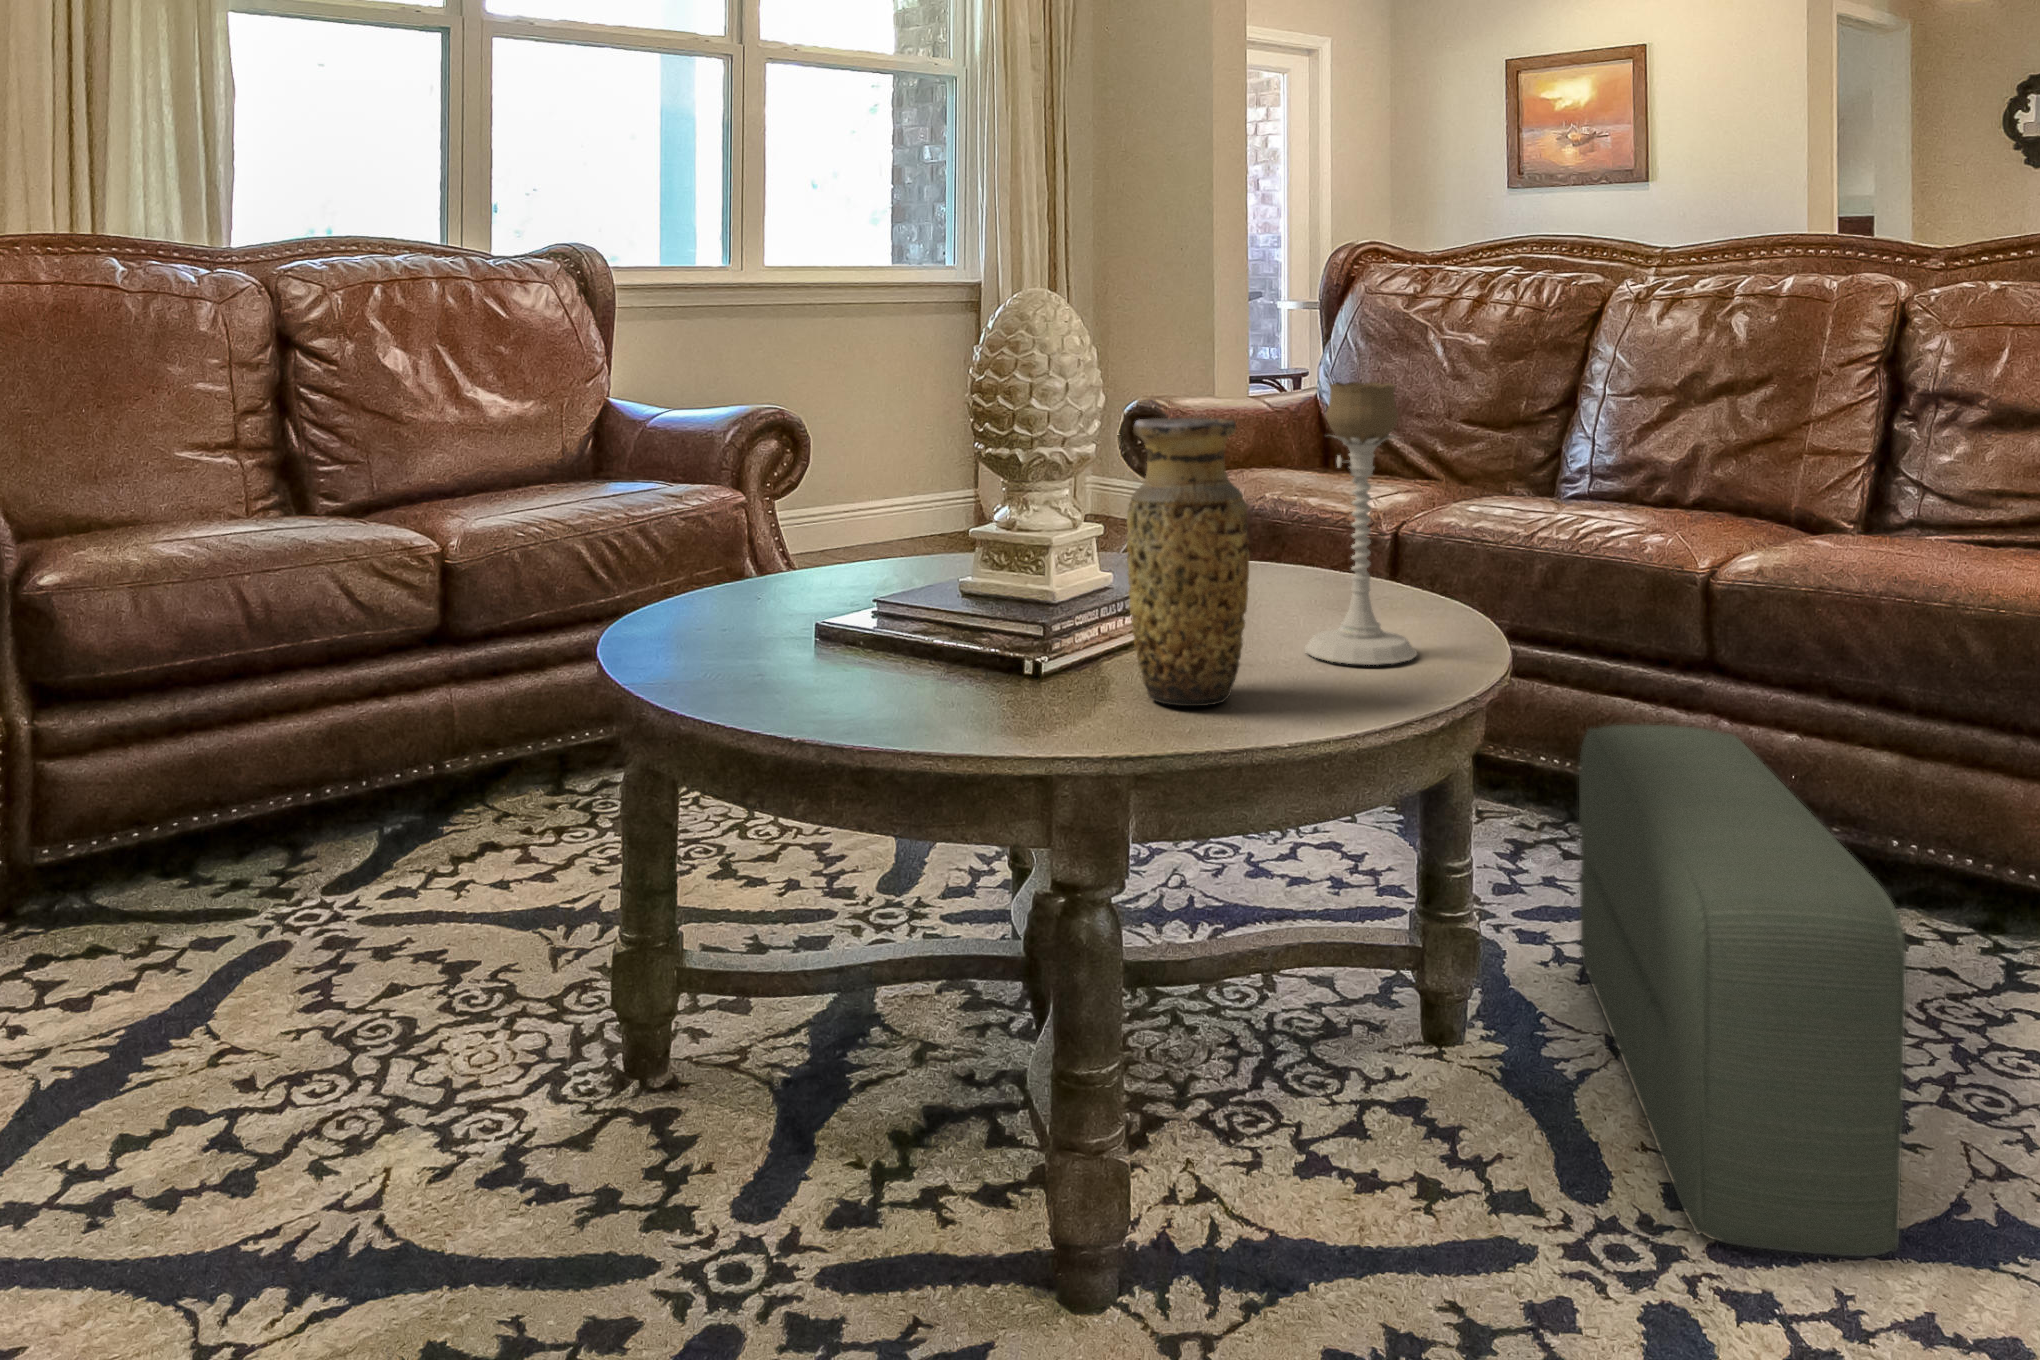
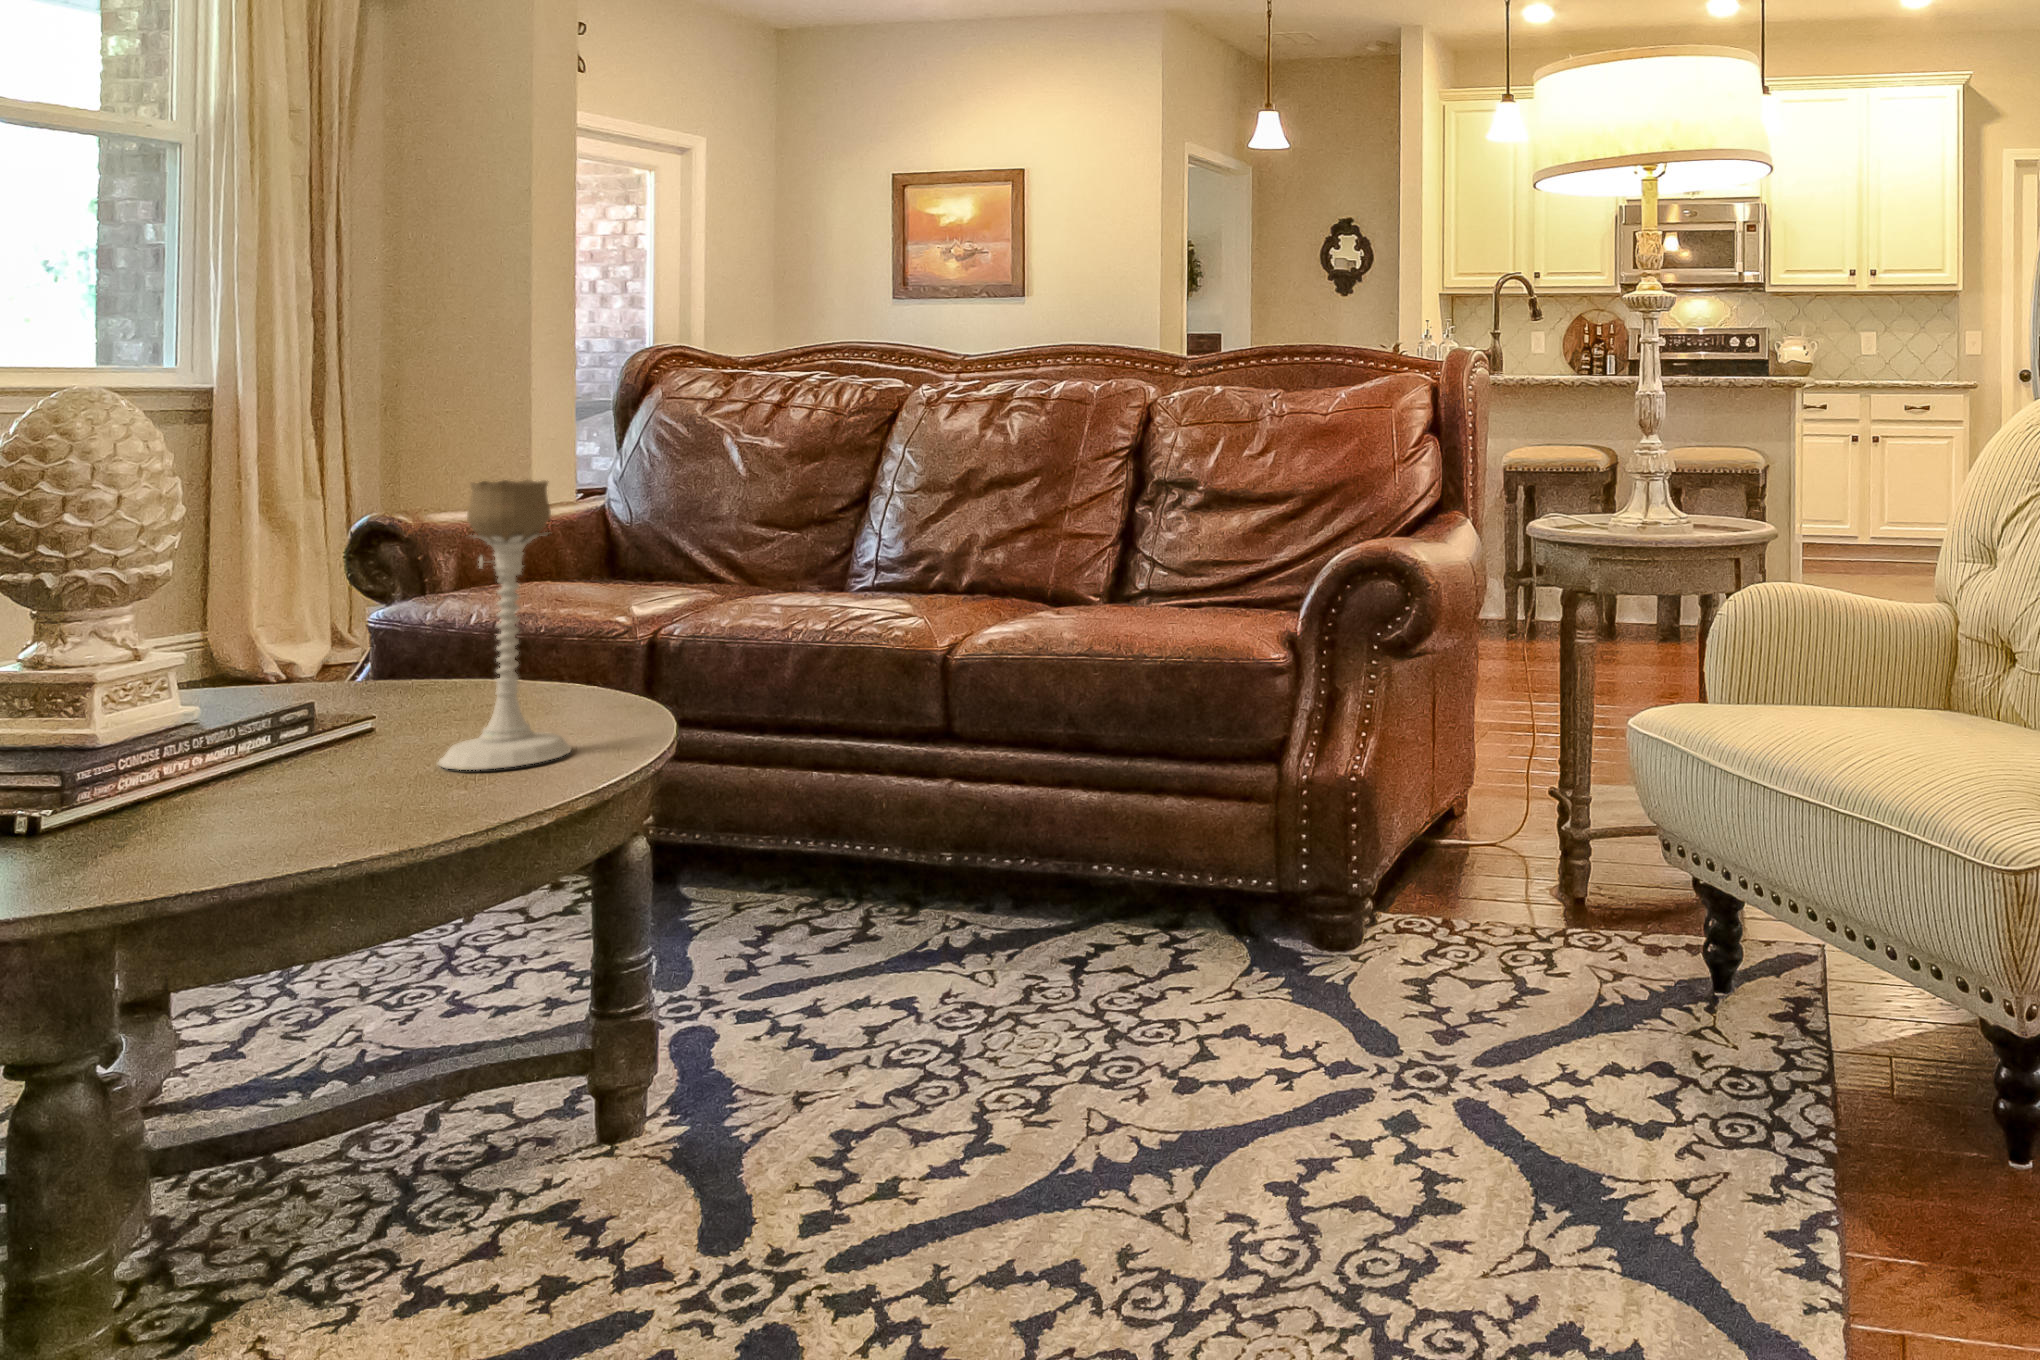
vase: present [1126,418,1249,706] -> none [164,522,334,838]
pouf: present [1579,725,1906,1257] -> none [788,790,998,1250]

